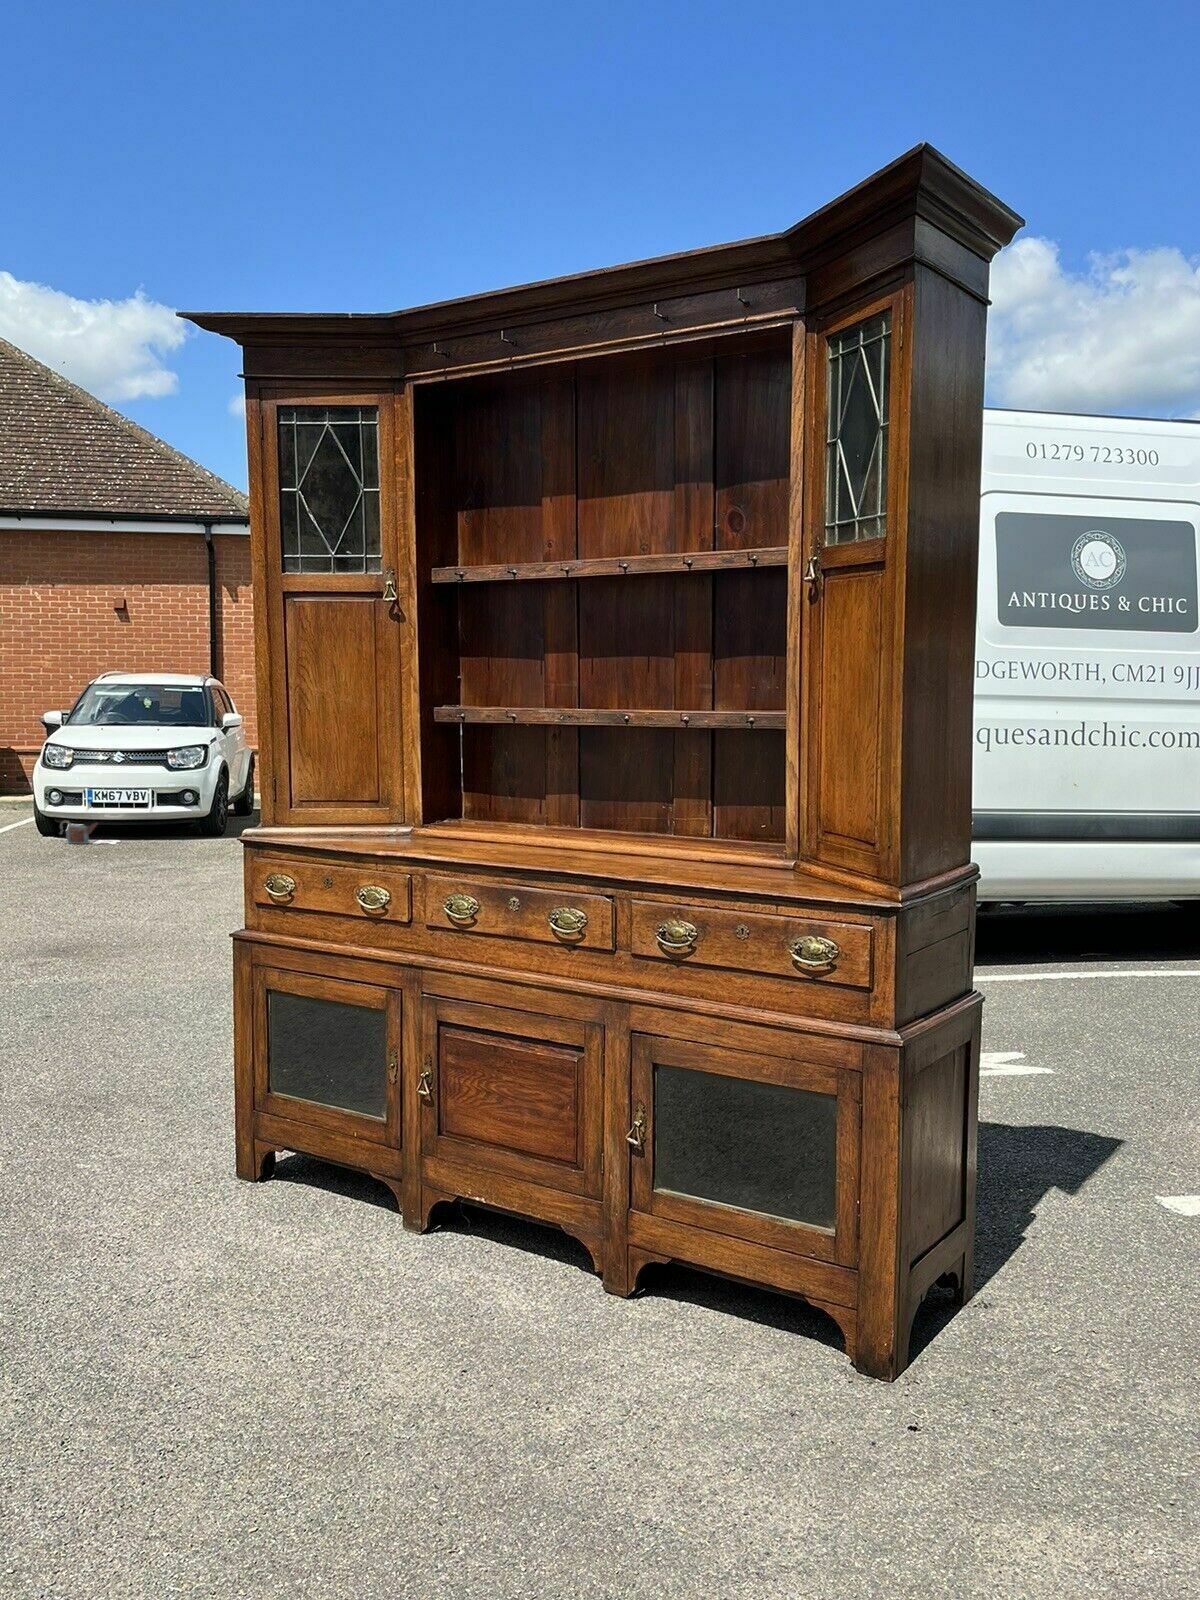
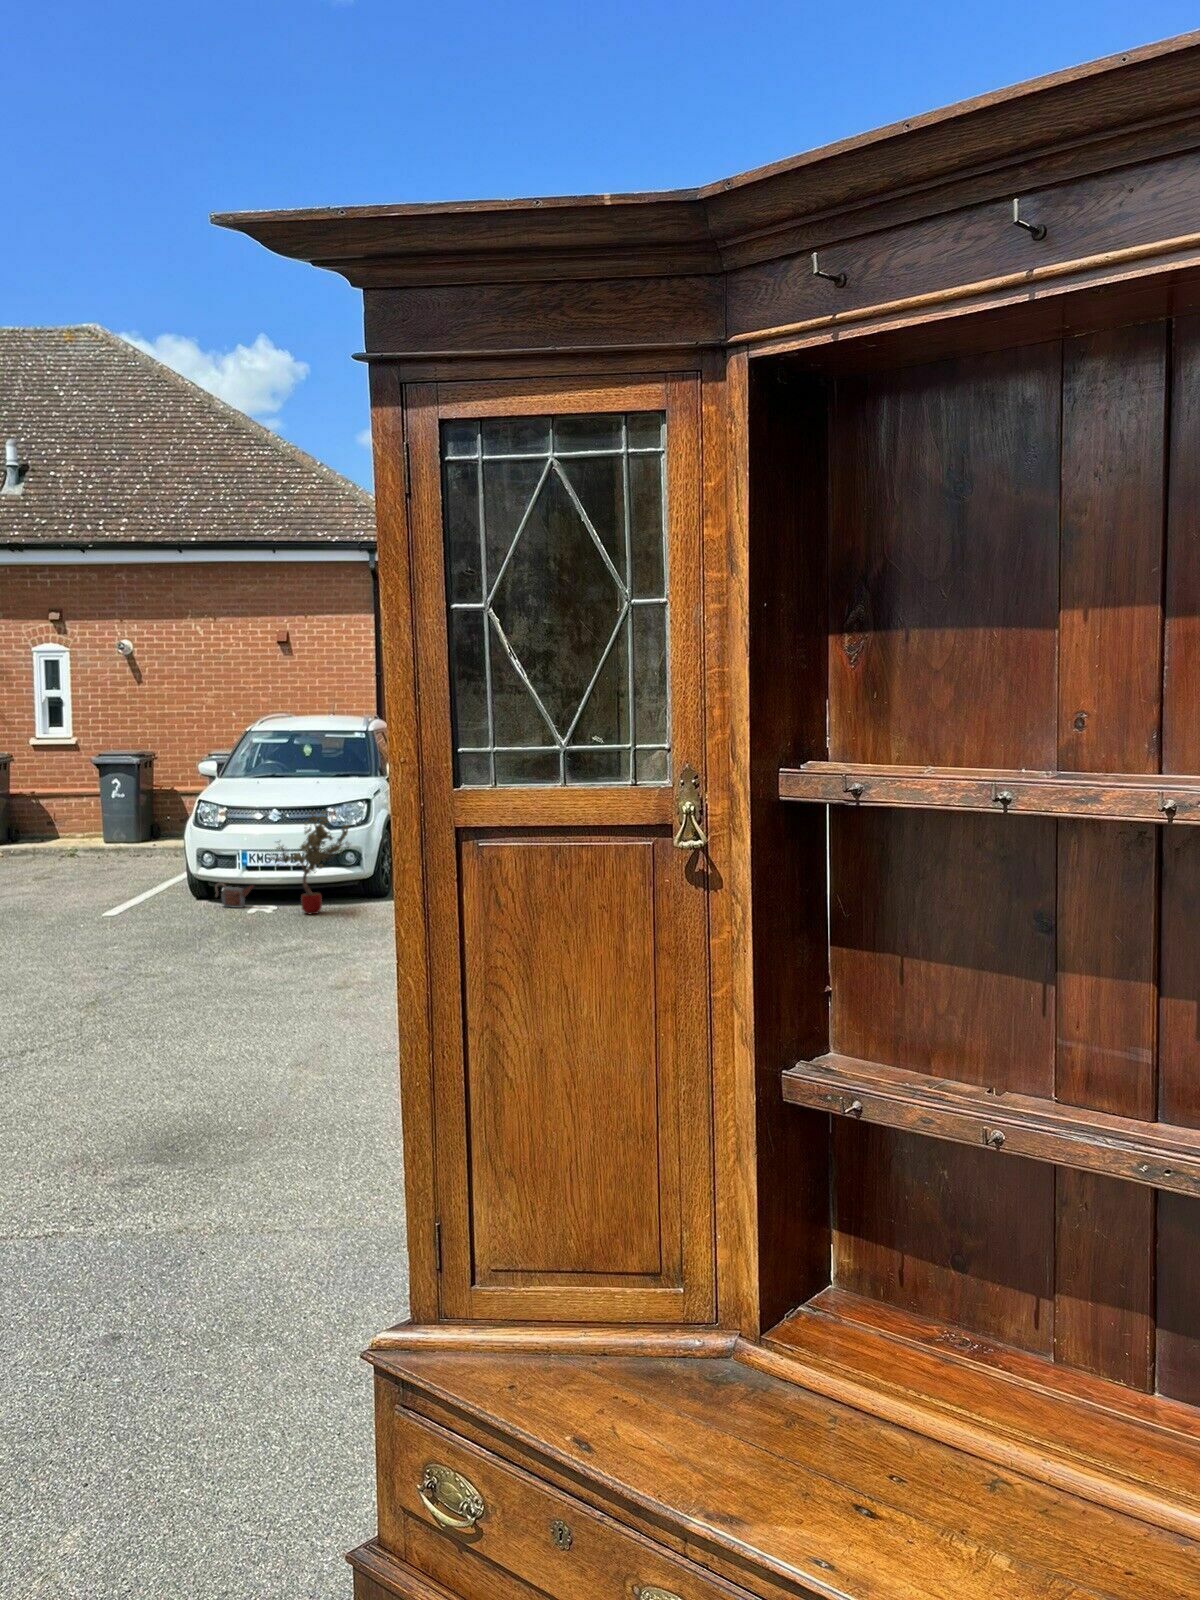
potted tree: none [112,752,193,848] -> present [269,811,350,914]

